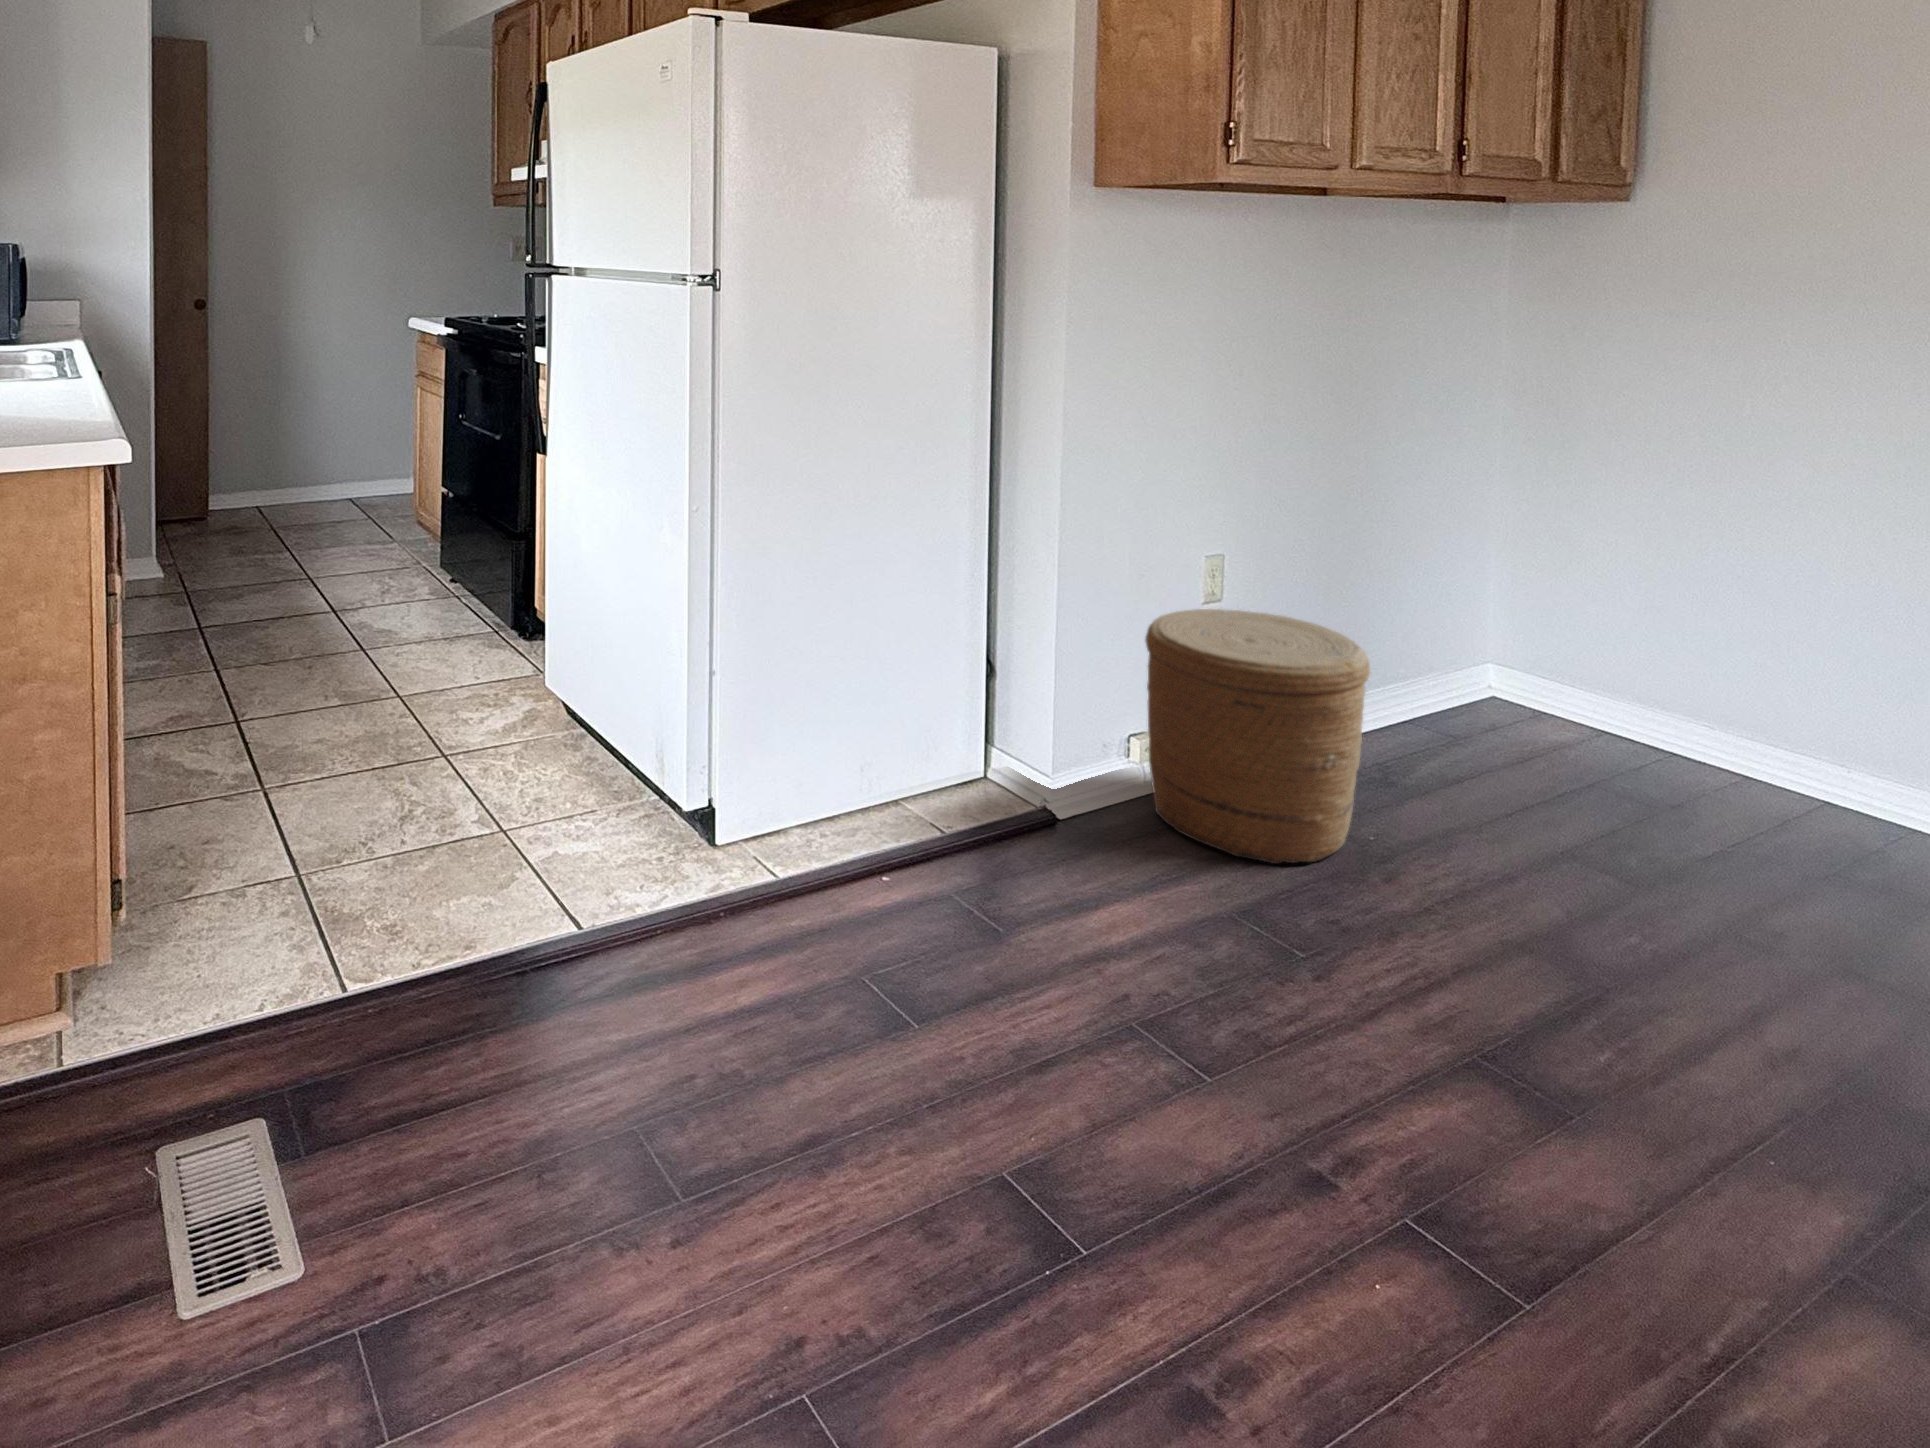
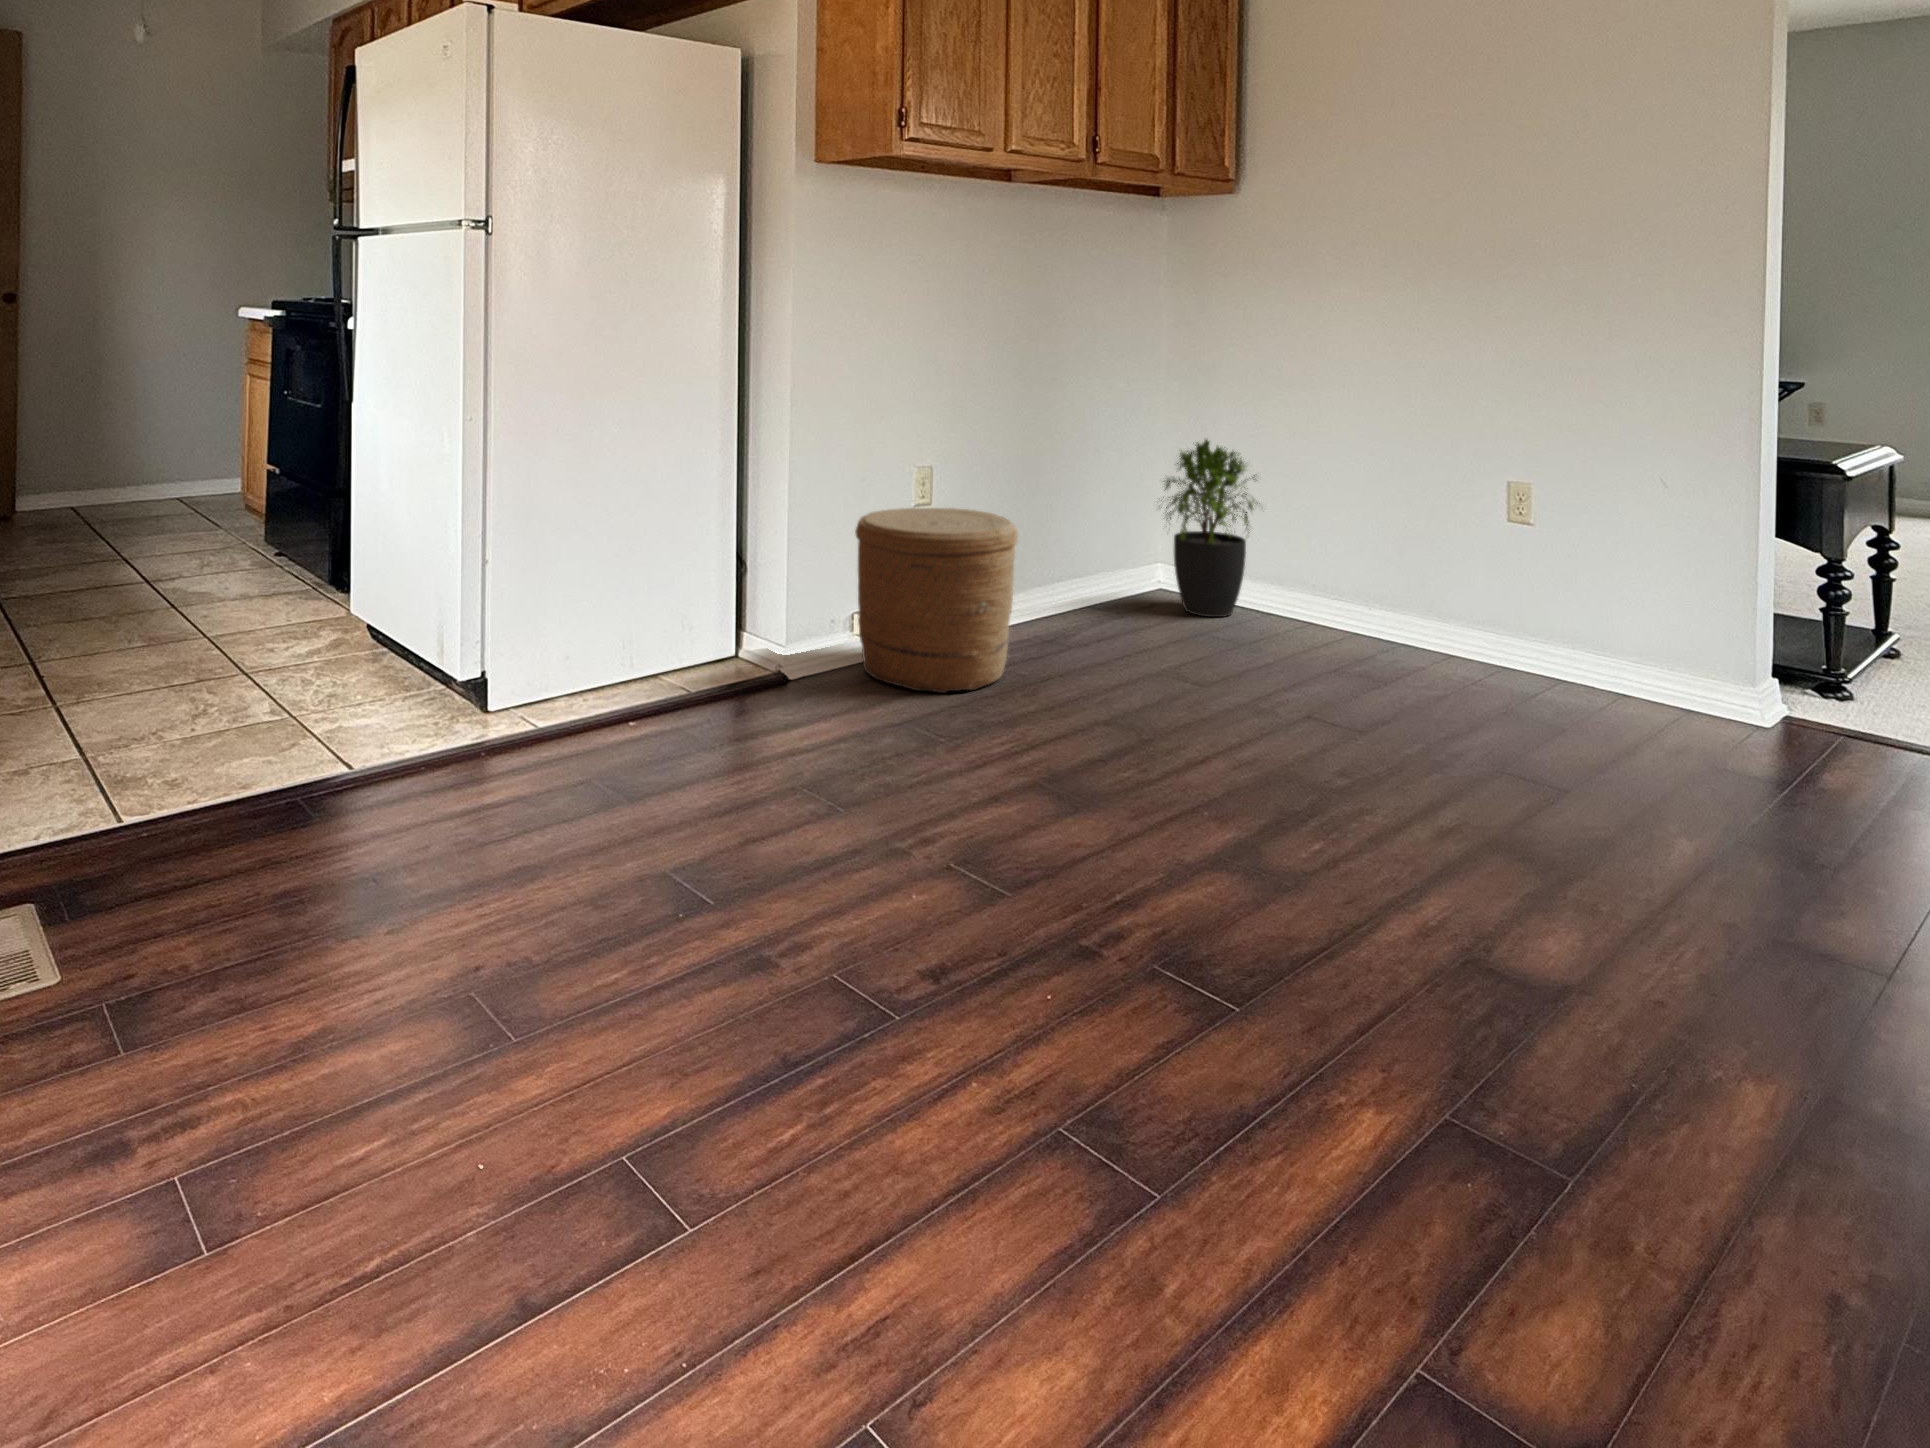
potted plant: none [1503,519,1674,753] -> present [1159,440,1260,617]

